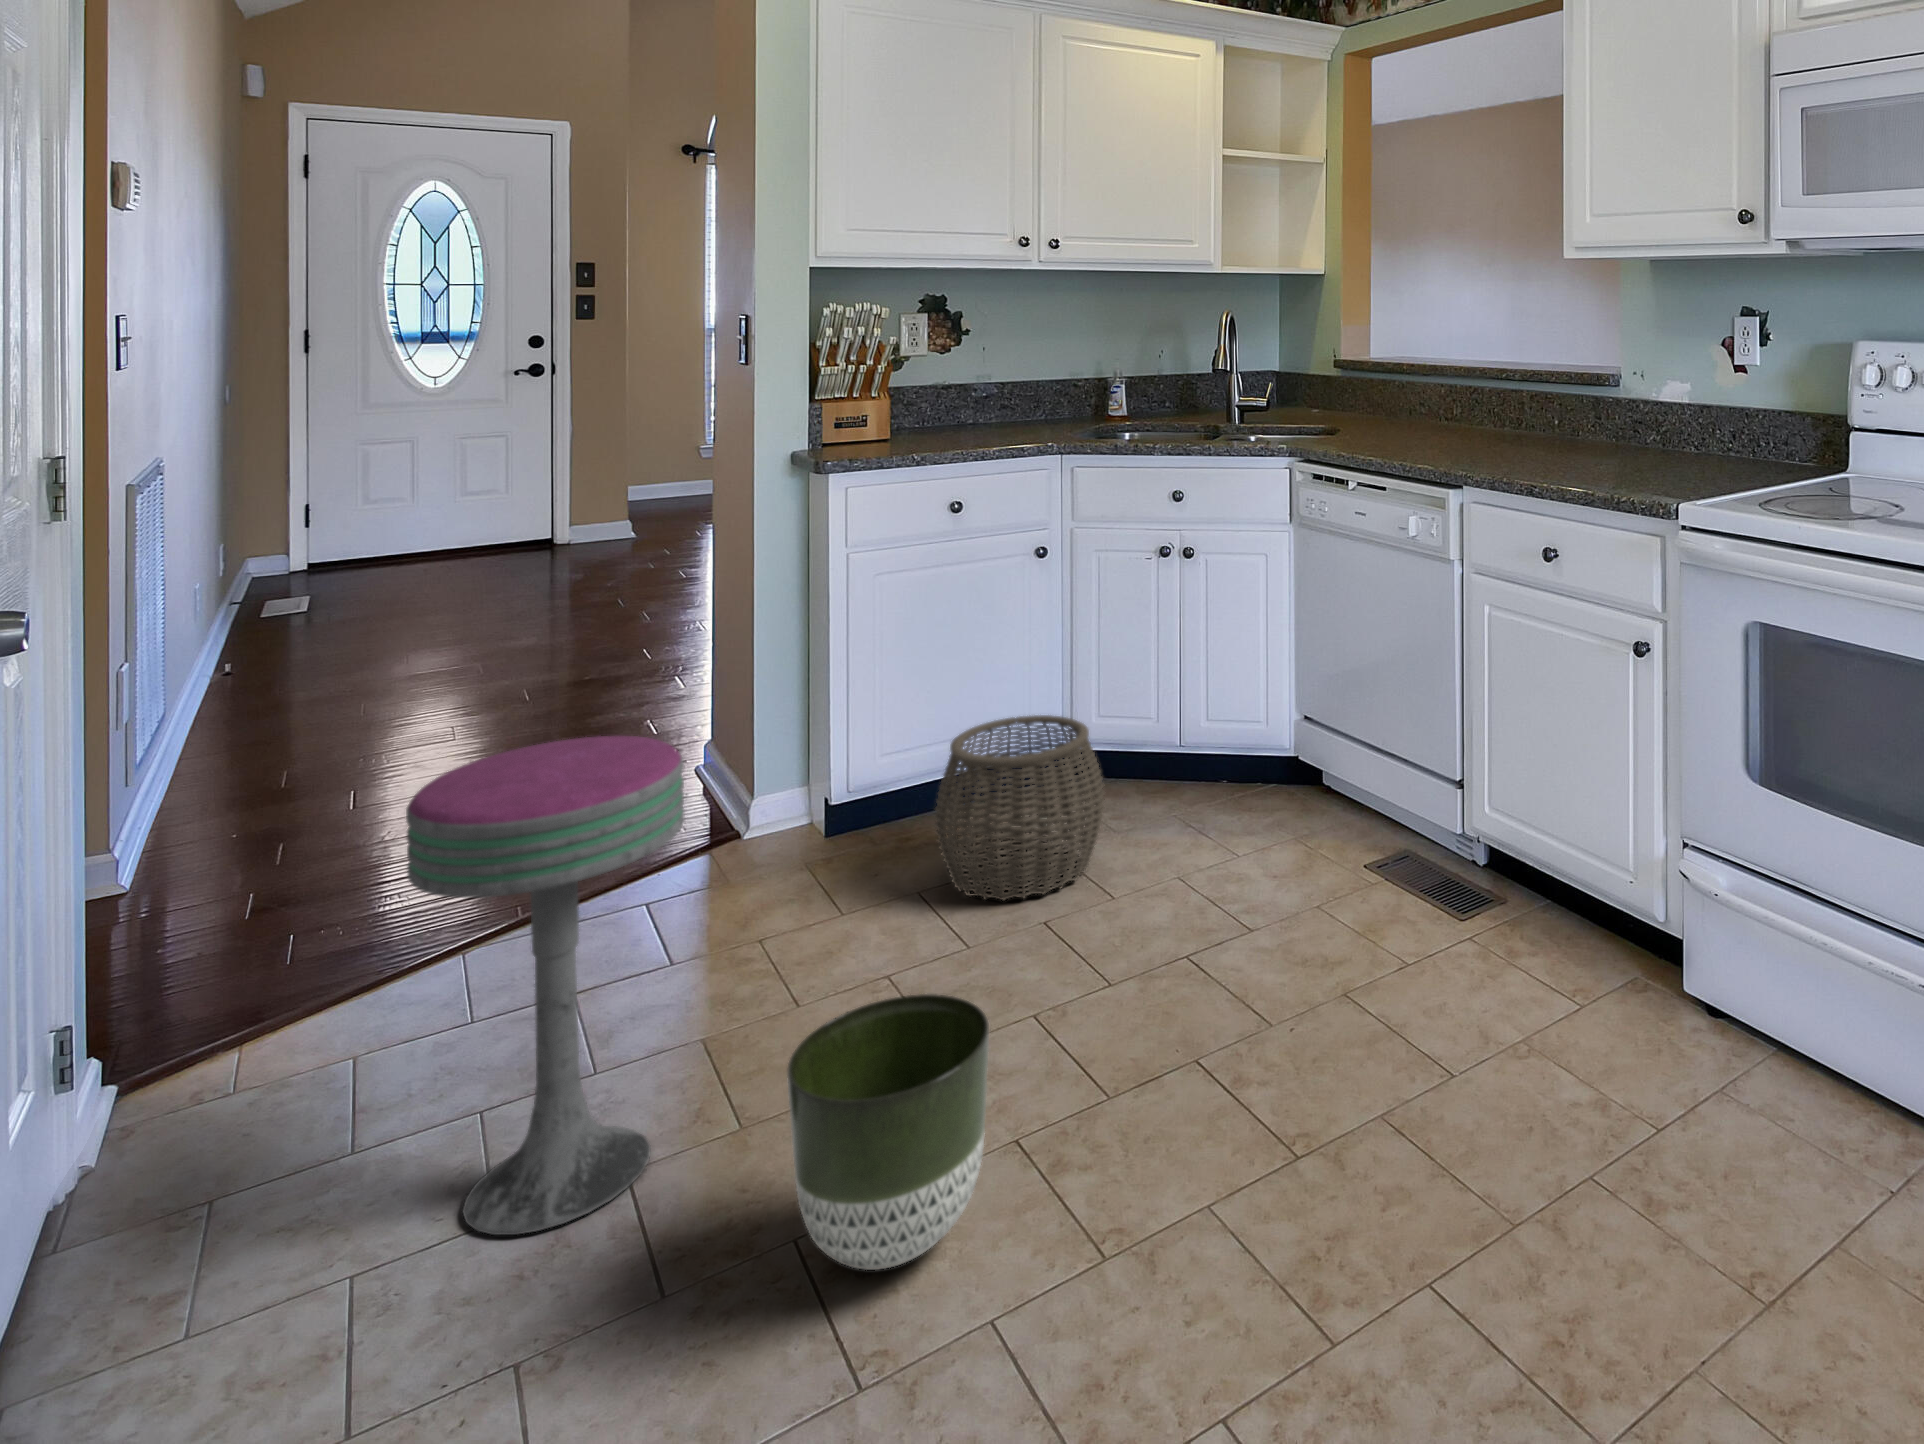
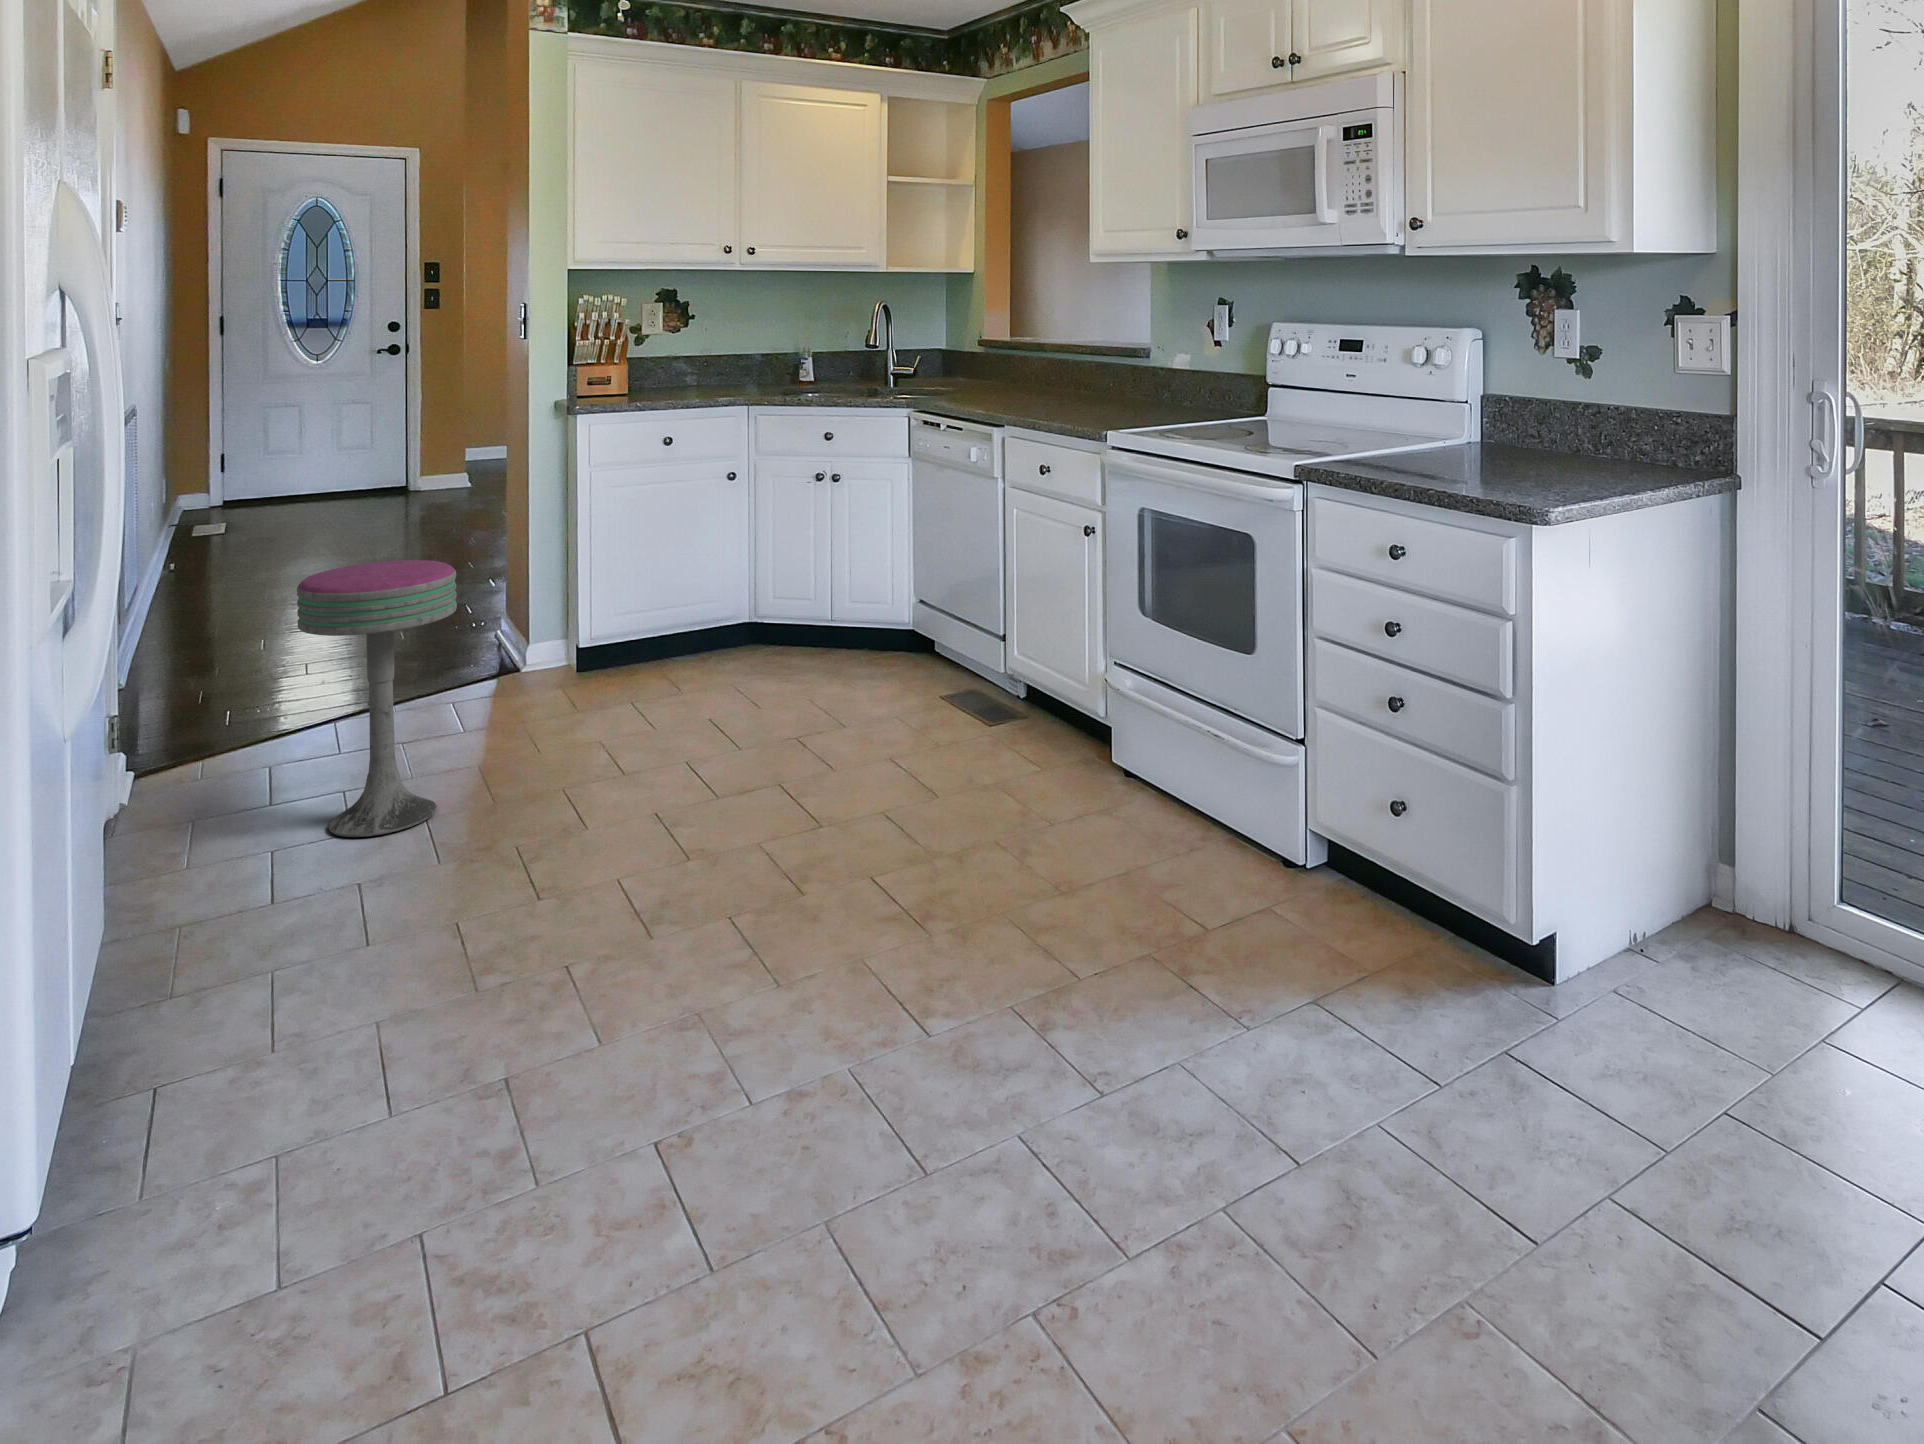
woven basket: present [935,715,1105,900] -> none [641,587,761,707]
planter: present [787,994,989,1270] -> none [505,713,625,856]

